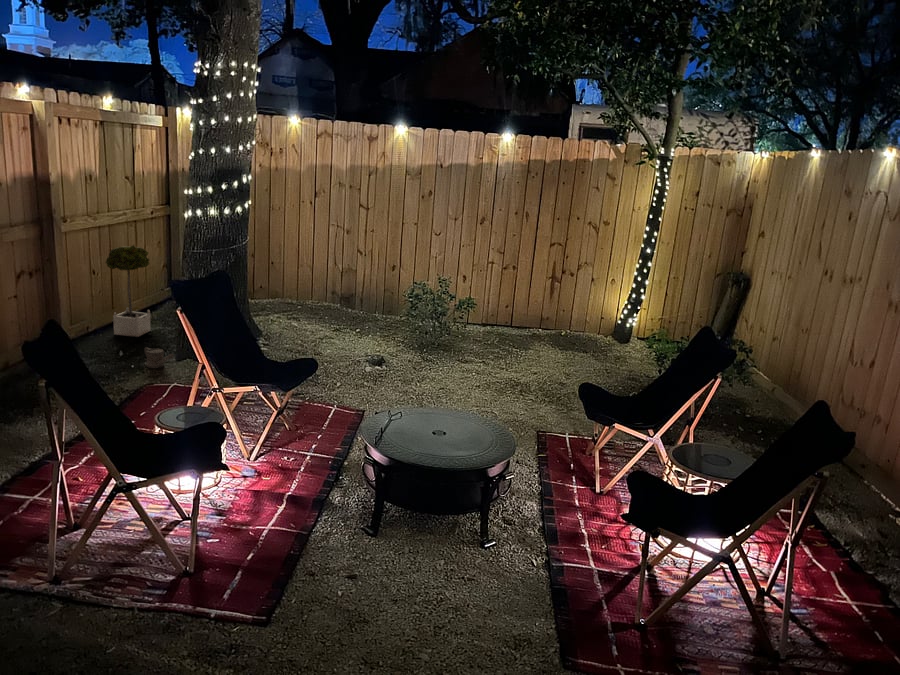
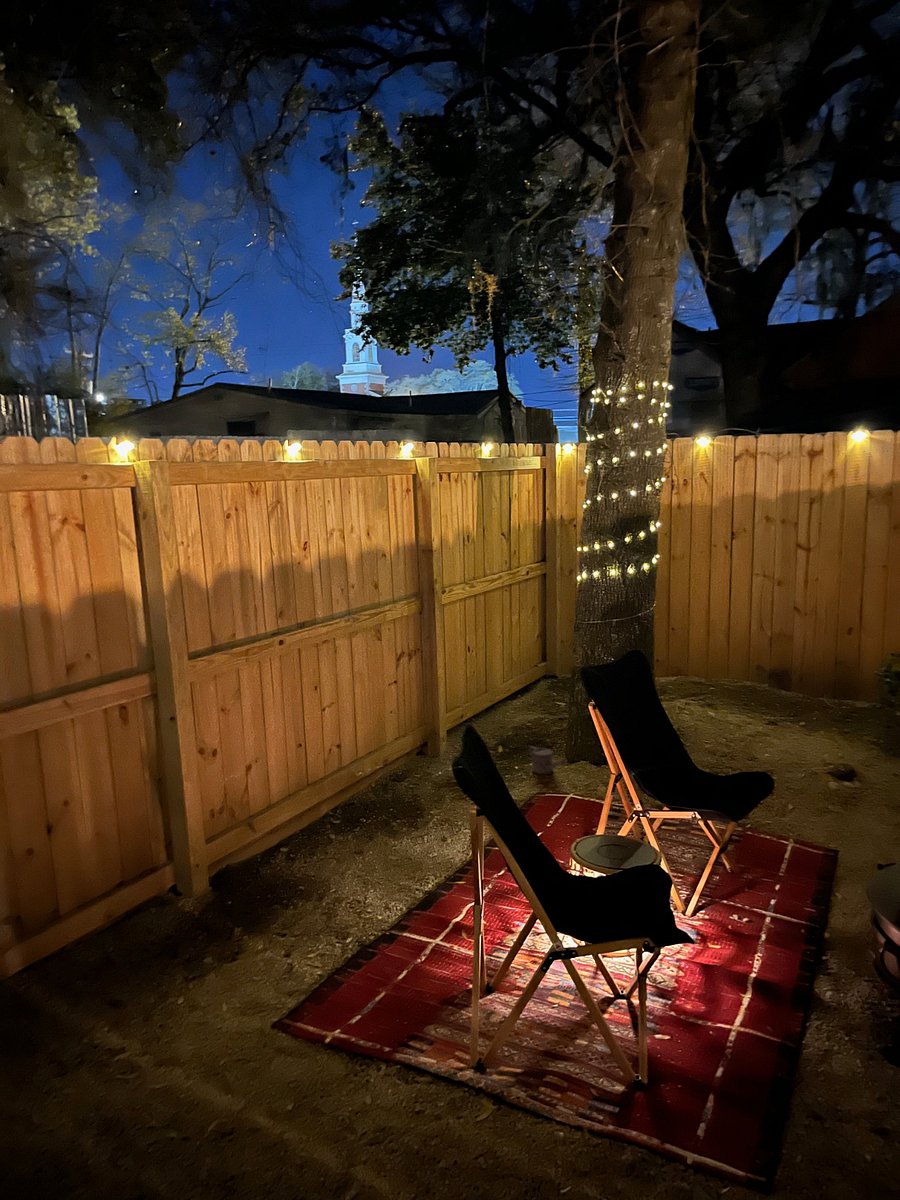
potted tree: present [106,245,150,337] -> none [482,614,529,725]

